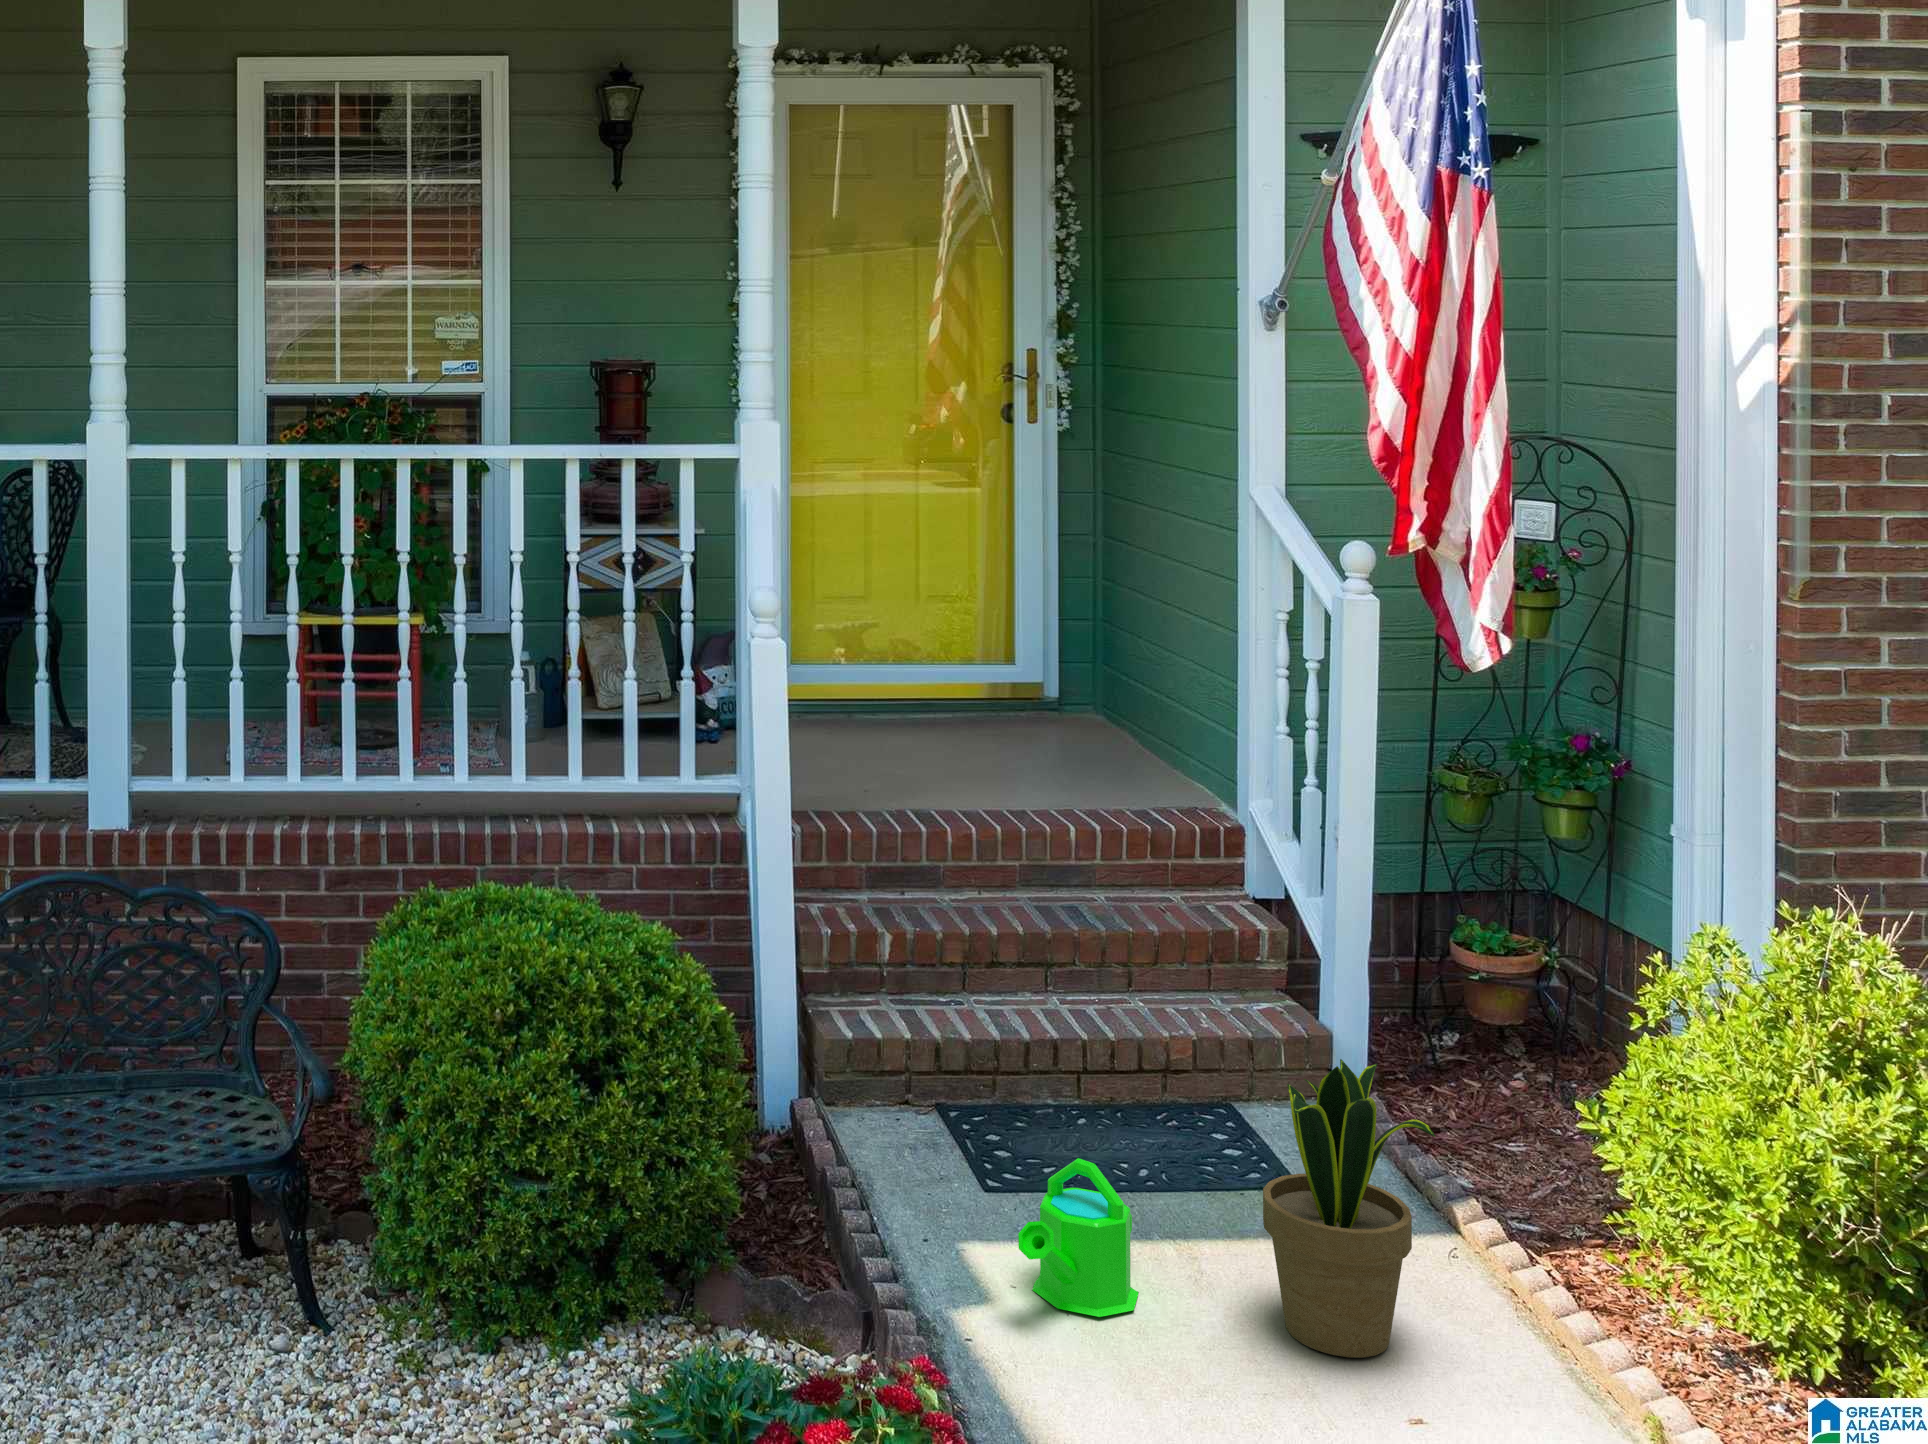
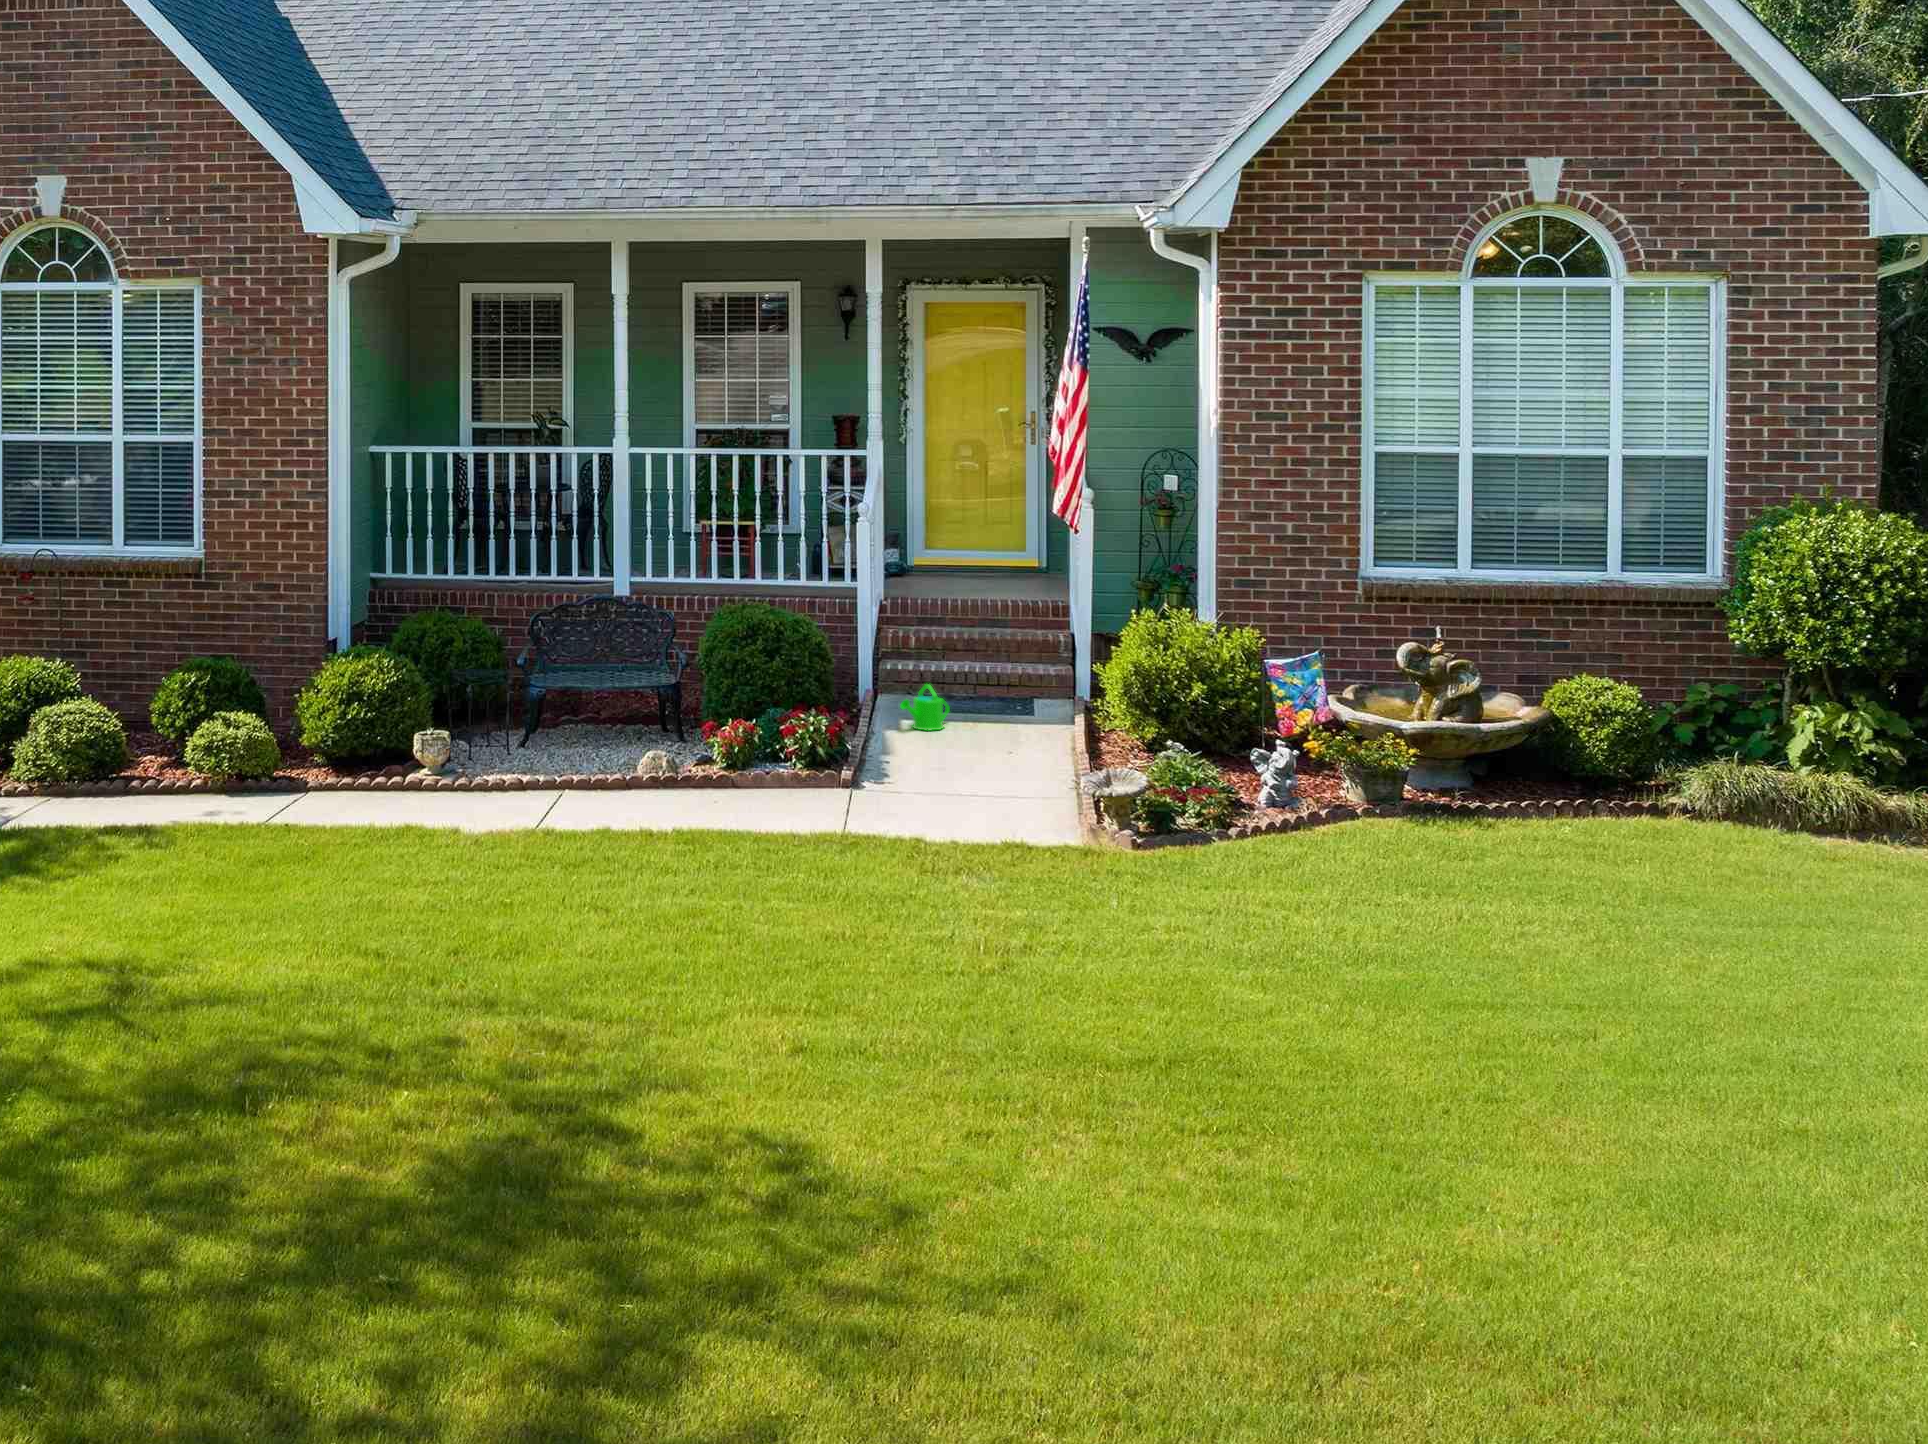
potted plant: present [1263,1059,1435,1358] -> none [978,648,1026,739]

